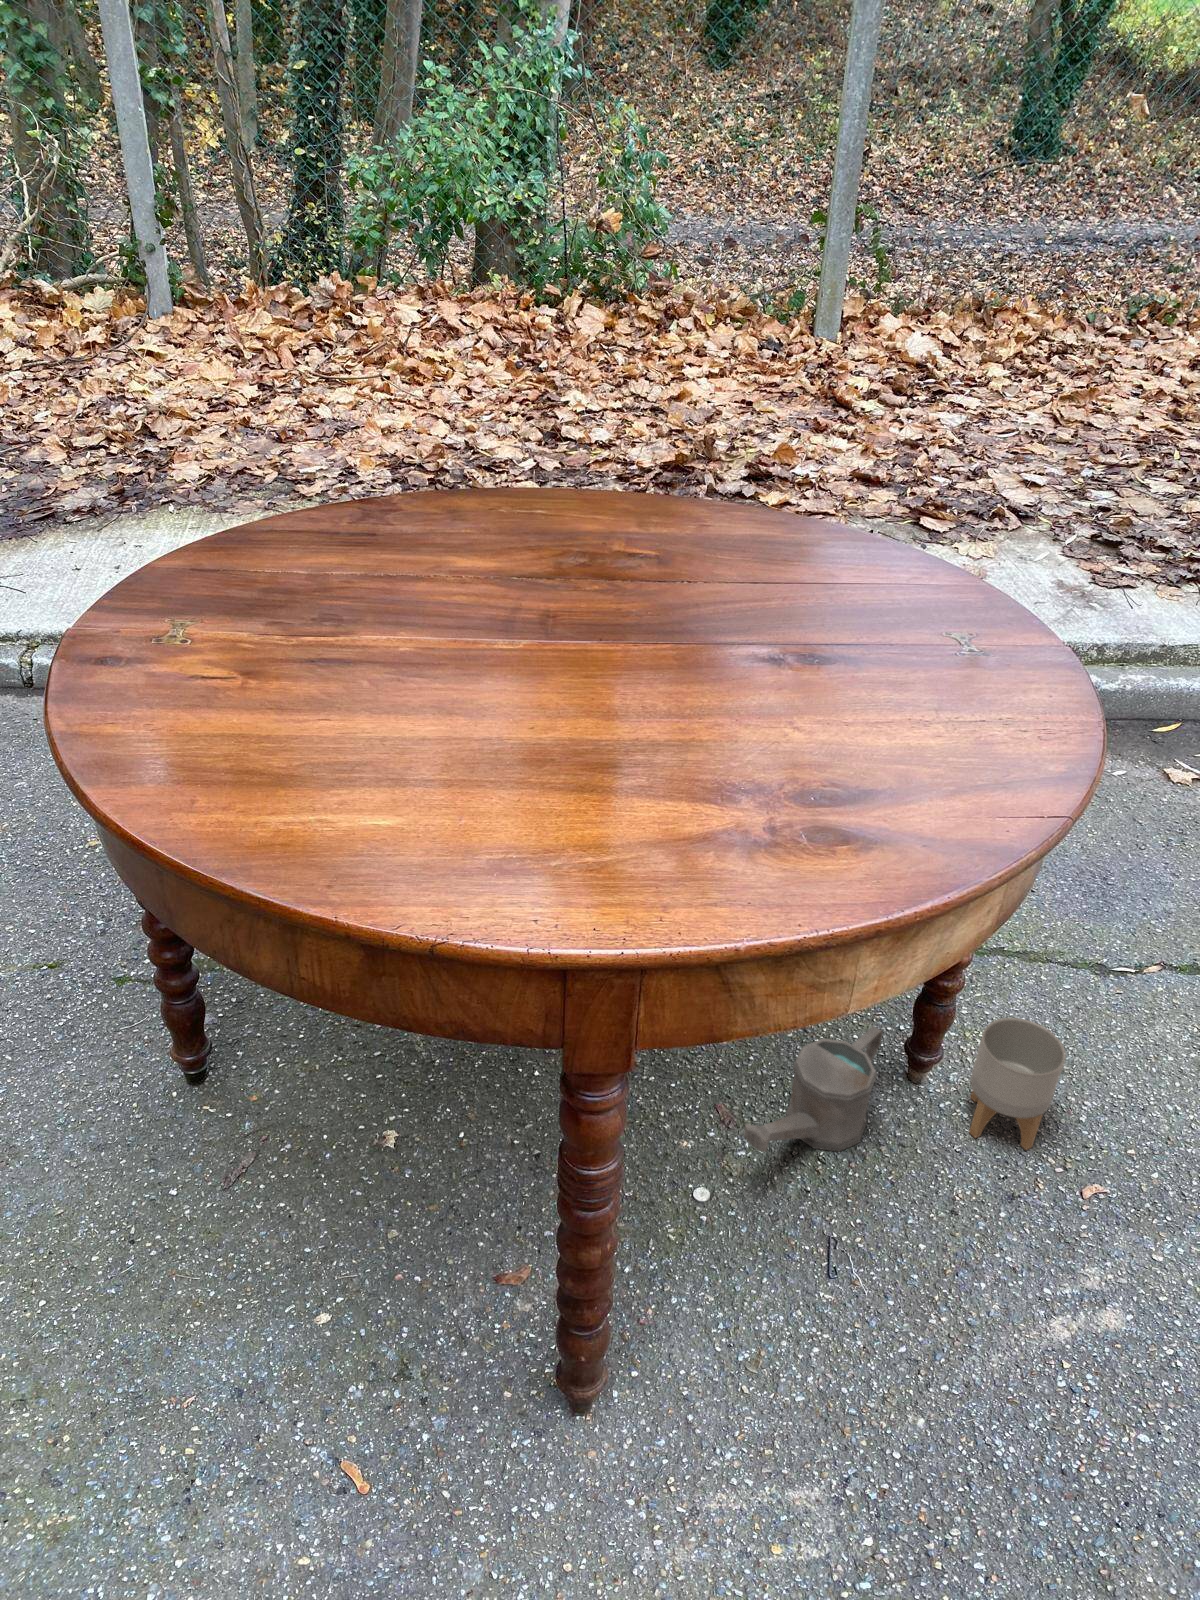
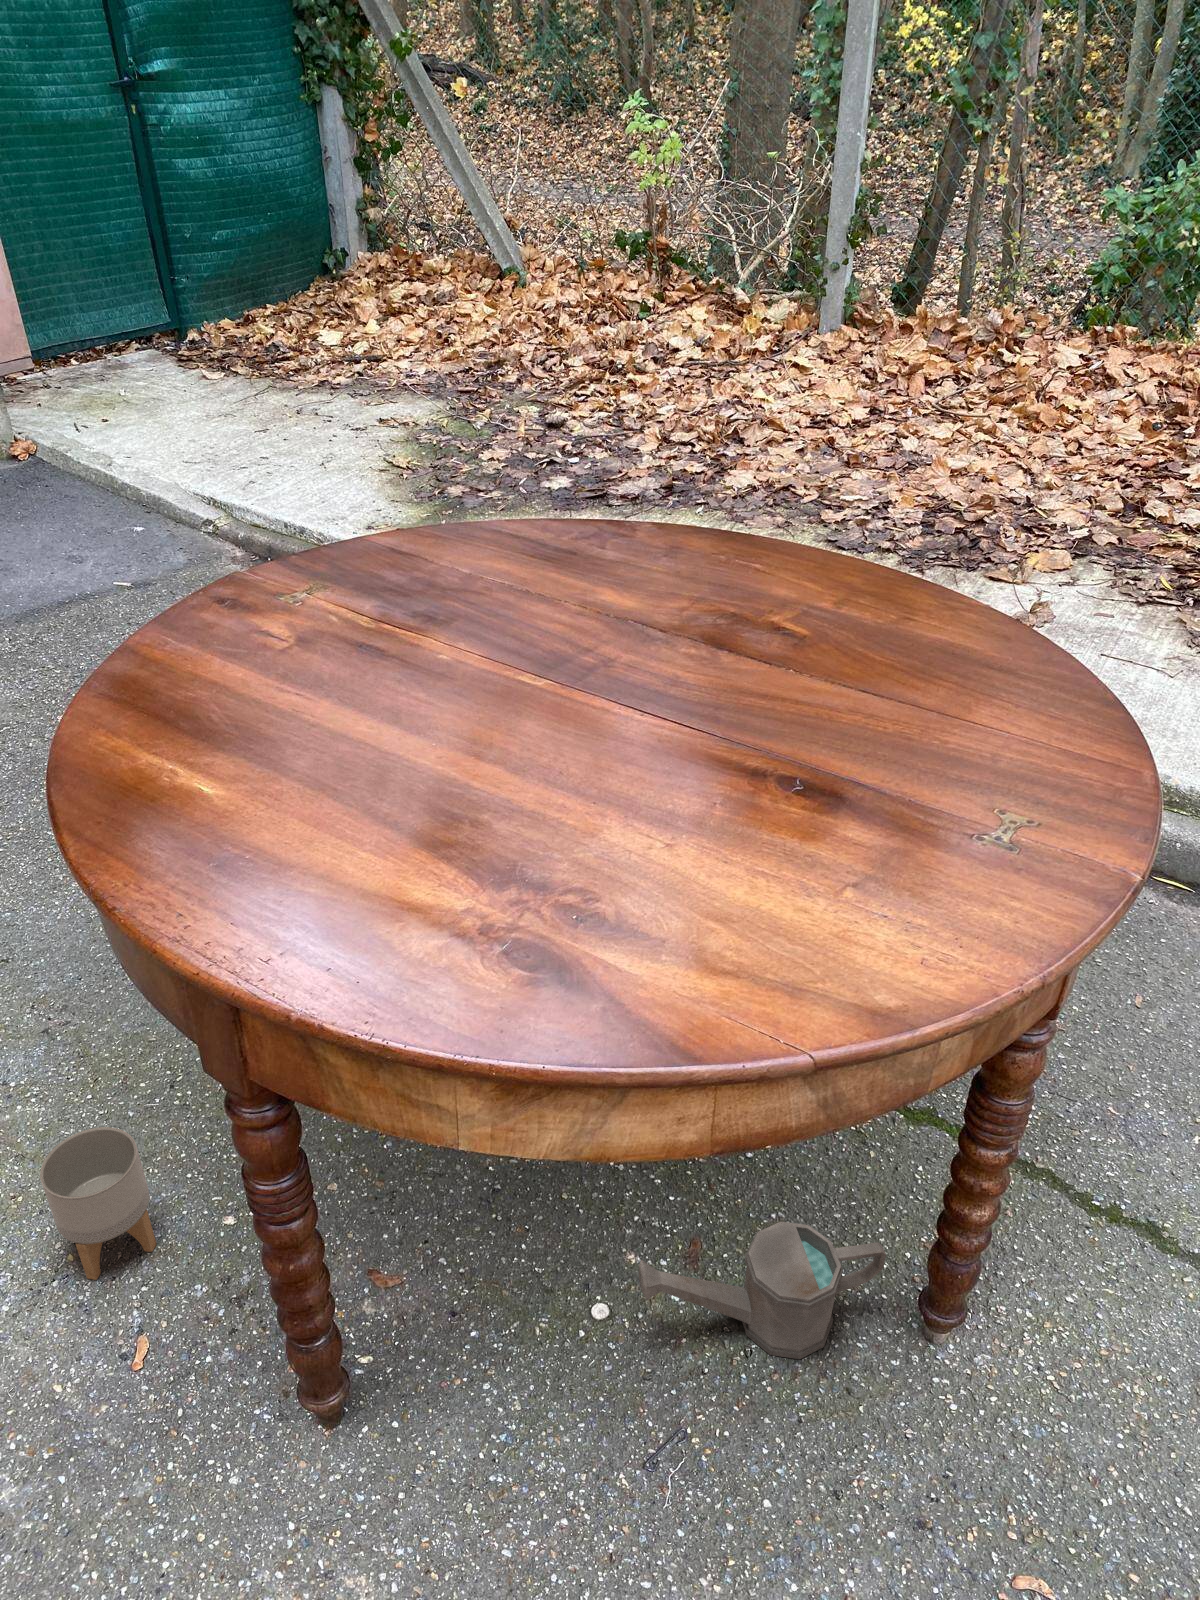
planter: present [969,1018,1066,1150] -> present [40,1127,157,1280]

